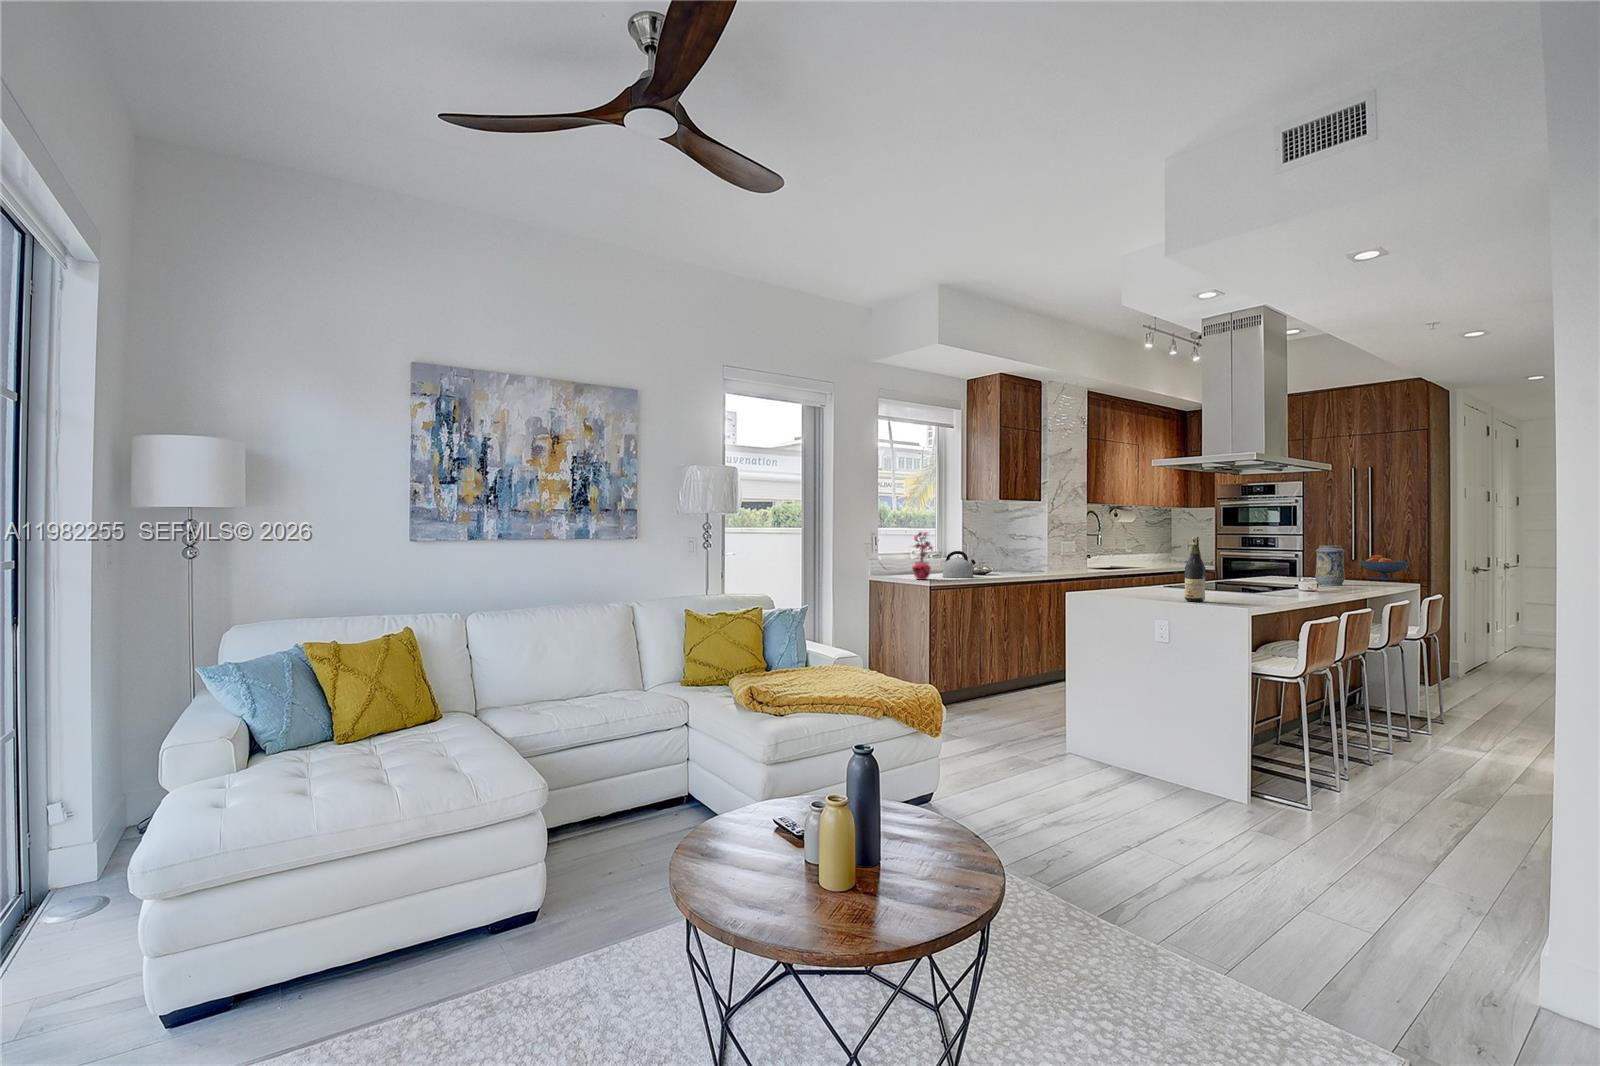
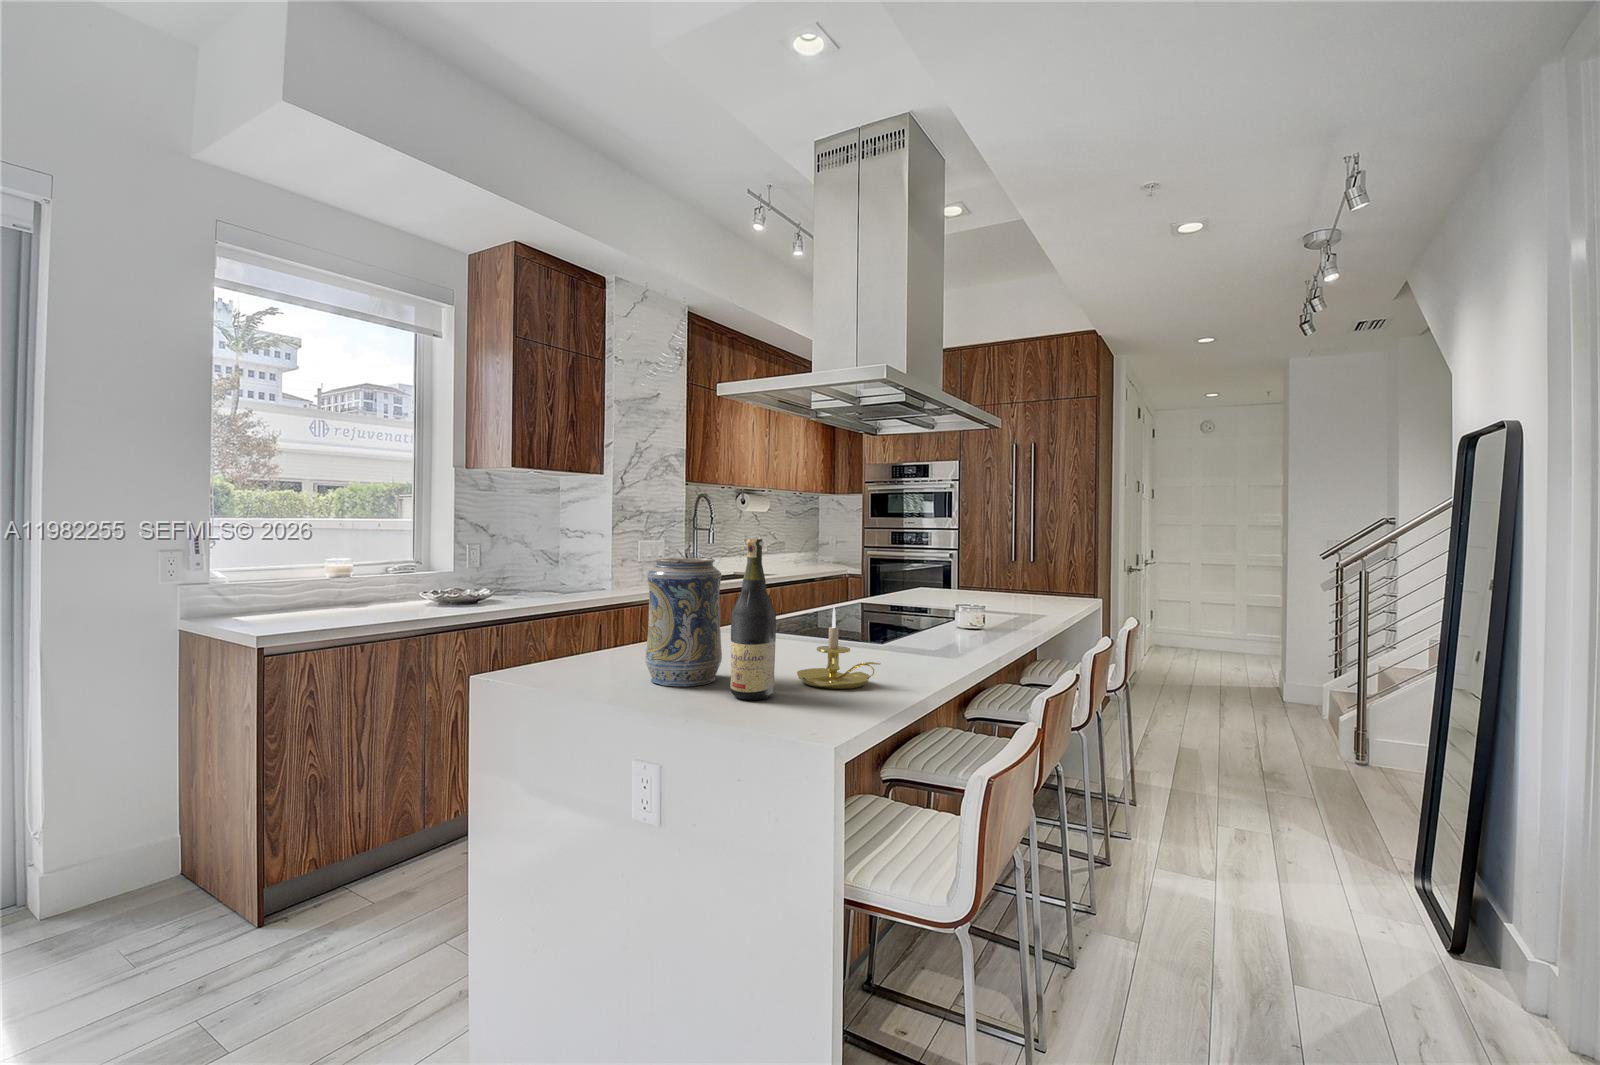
potted plant: present [912,532,933,580] -> none [254,519,320,622]
decorative vase: present [1315,546,1345,585] -> present [645,558,722,686]
kettle: present [943,551,976,578] -> none [371,559,438,611]
fruit bowl: present [1361,555,1409,580] -> none [1025,555,1078,588]
candle holder: none [1211,567,1254,602] -> present [797,608,880,689]

